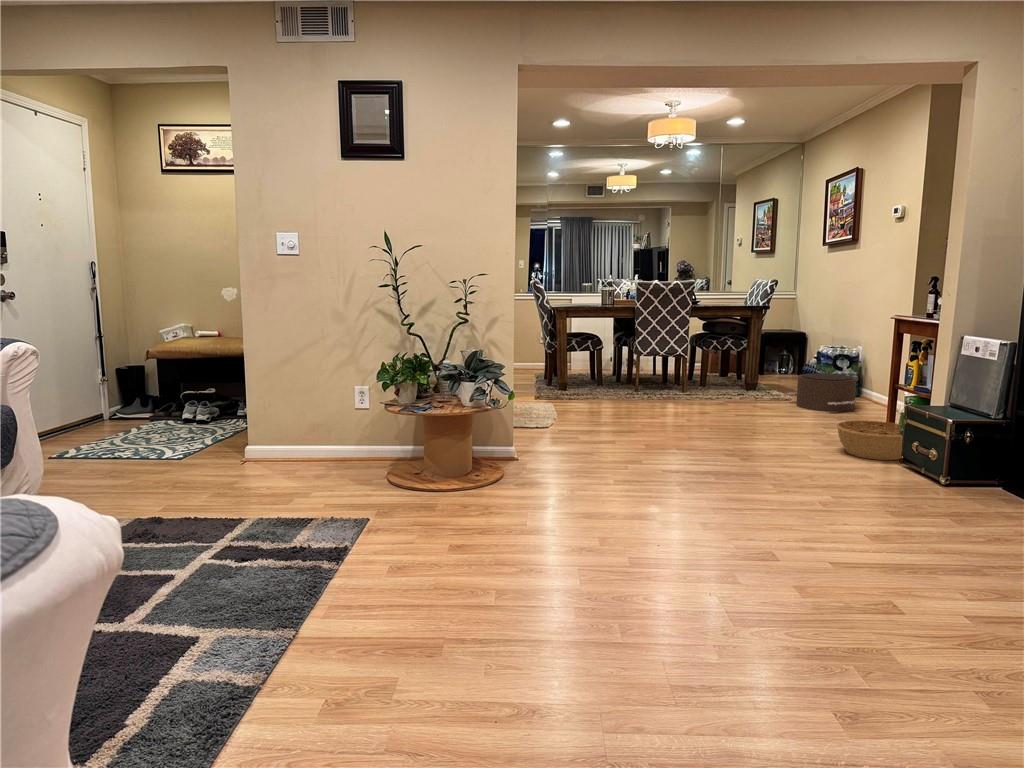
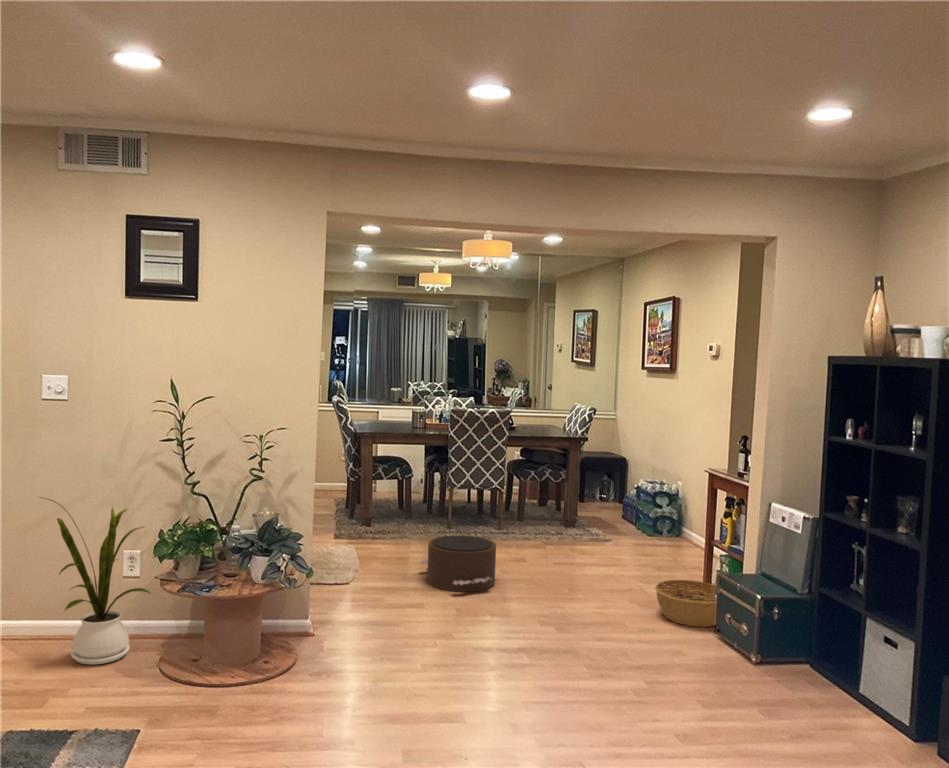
house plant: none [287,336,384,472] -> present [44,498,150,665]
pouf: present [788,373,856,412] -> present [420,536,496,592]

